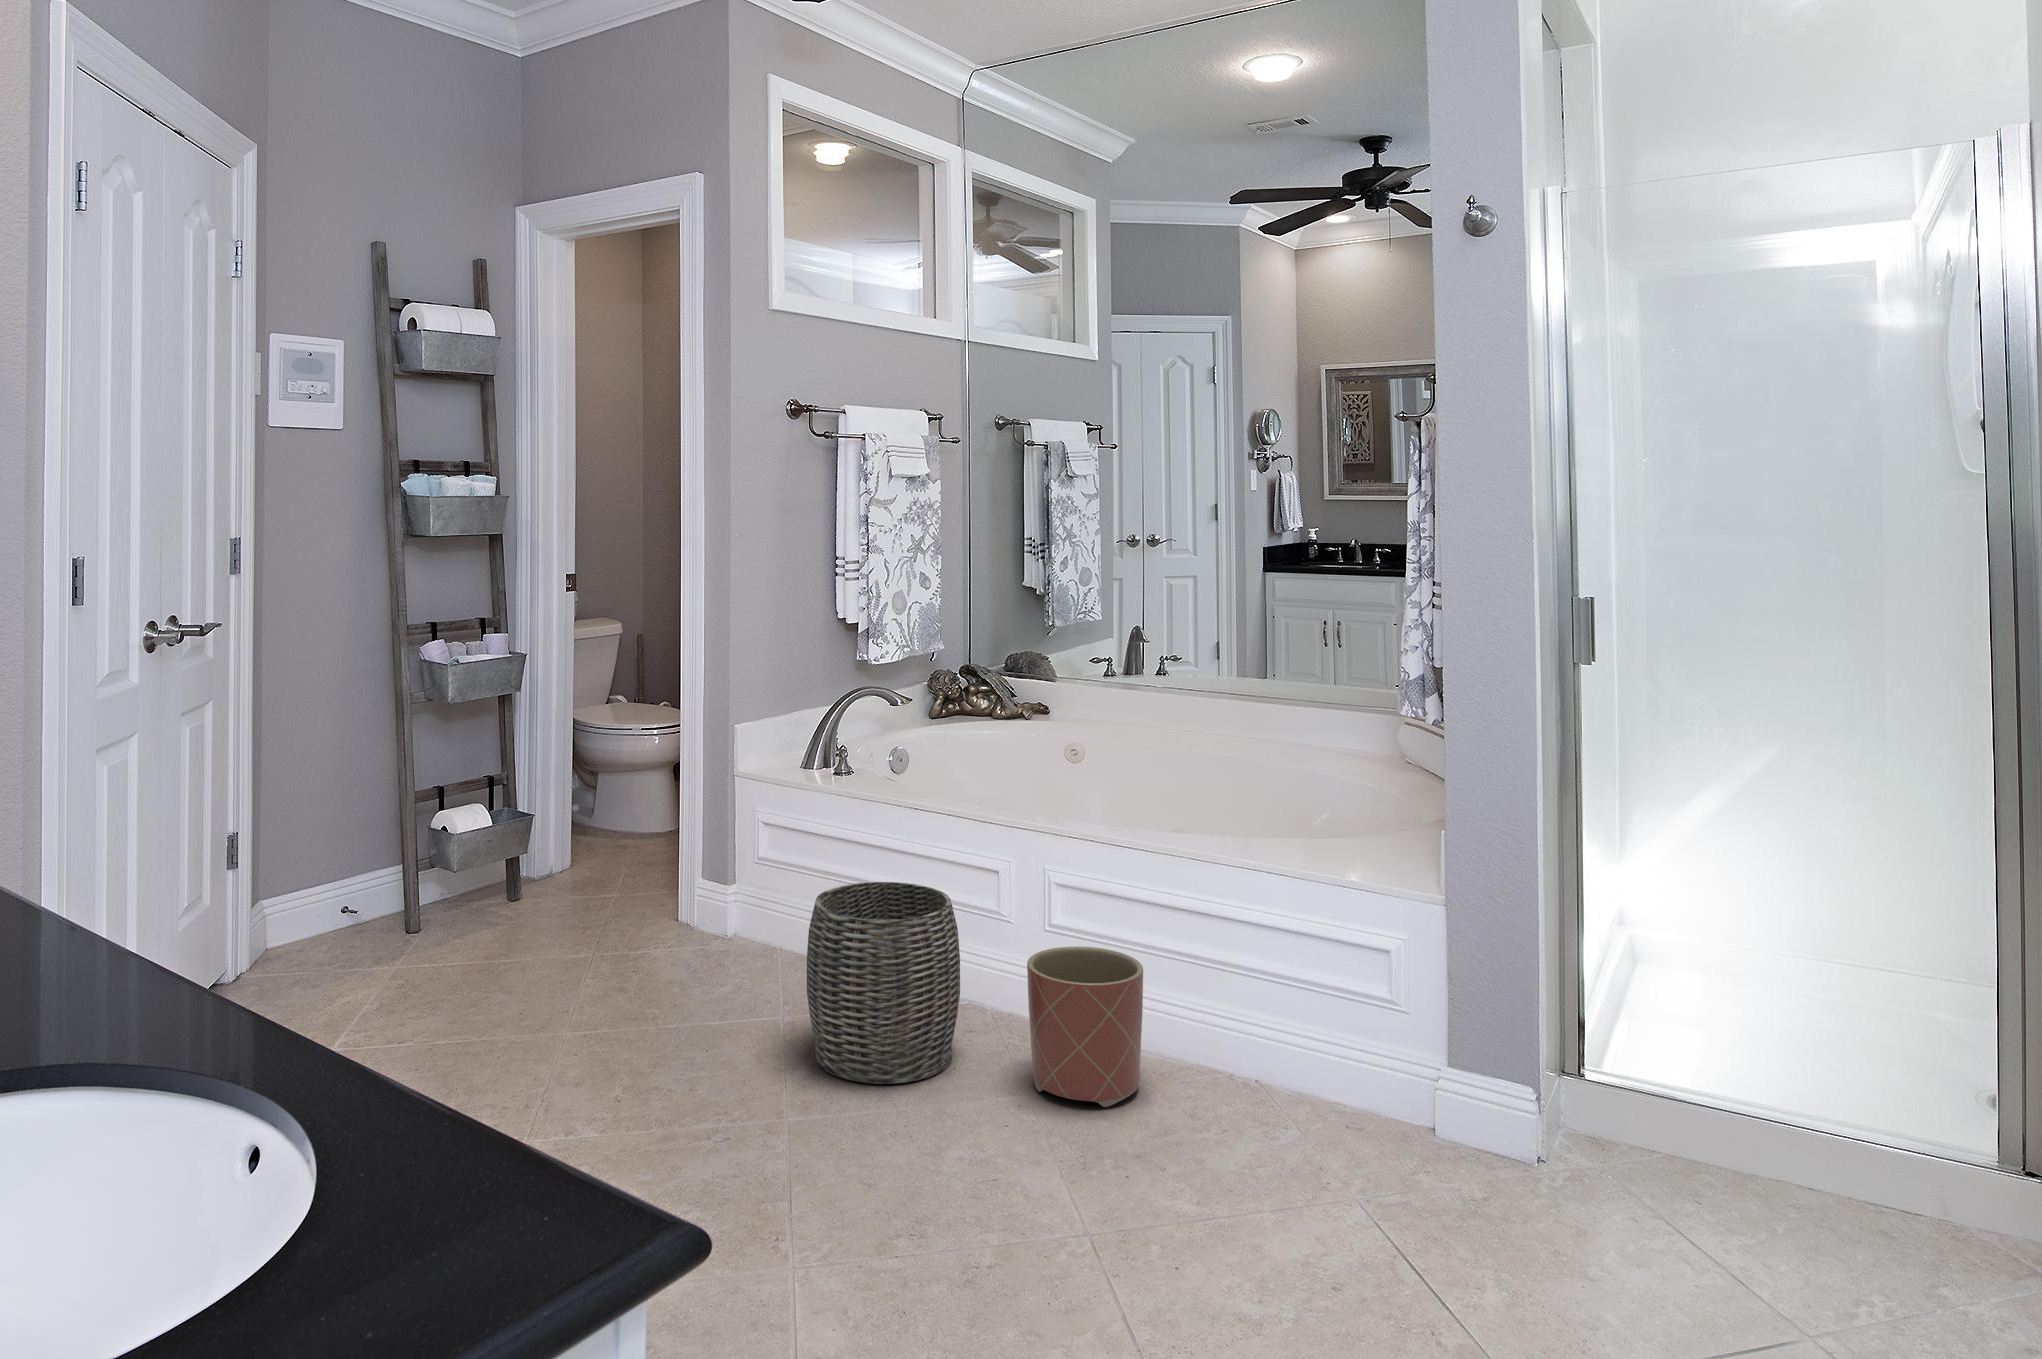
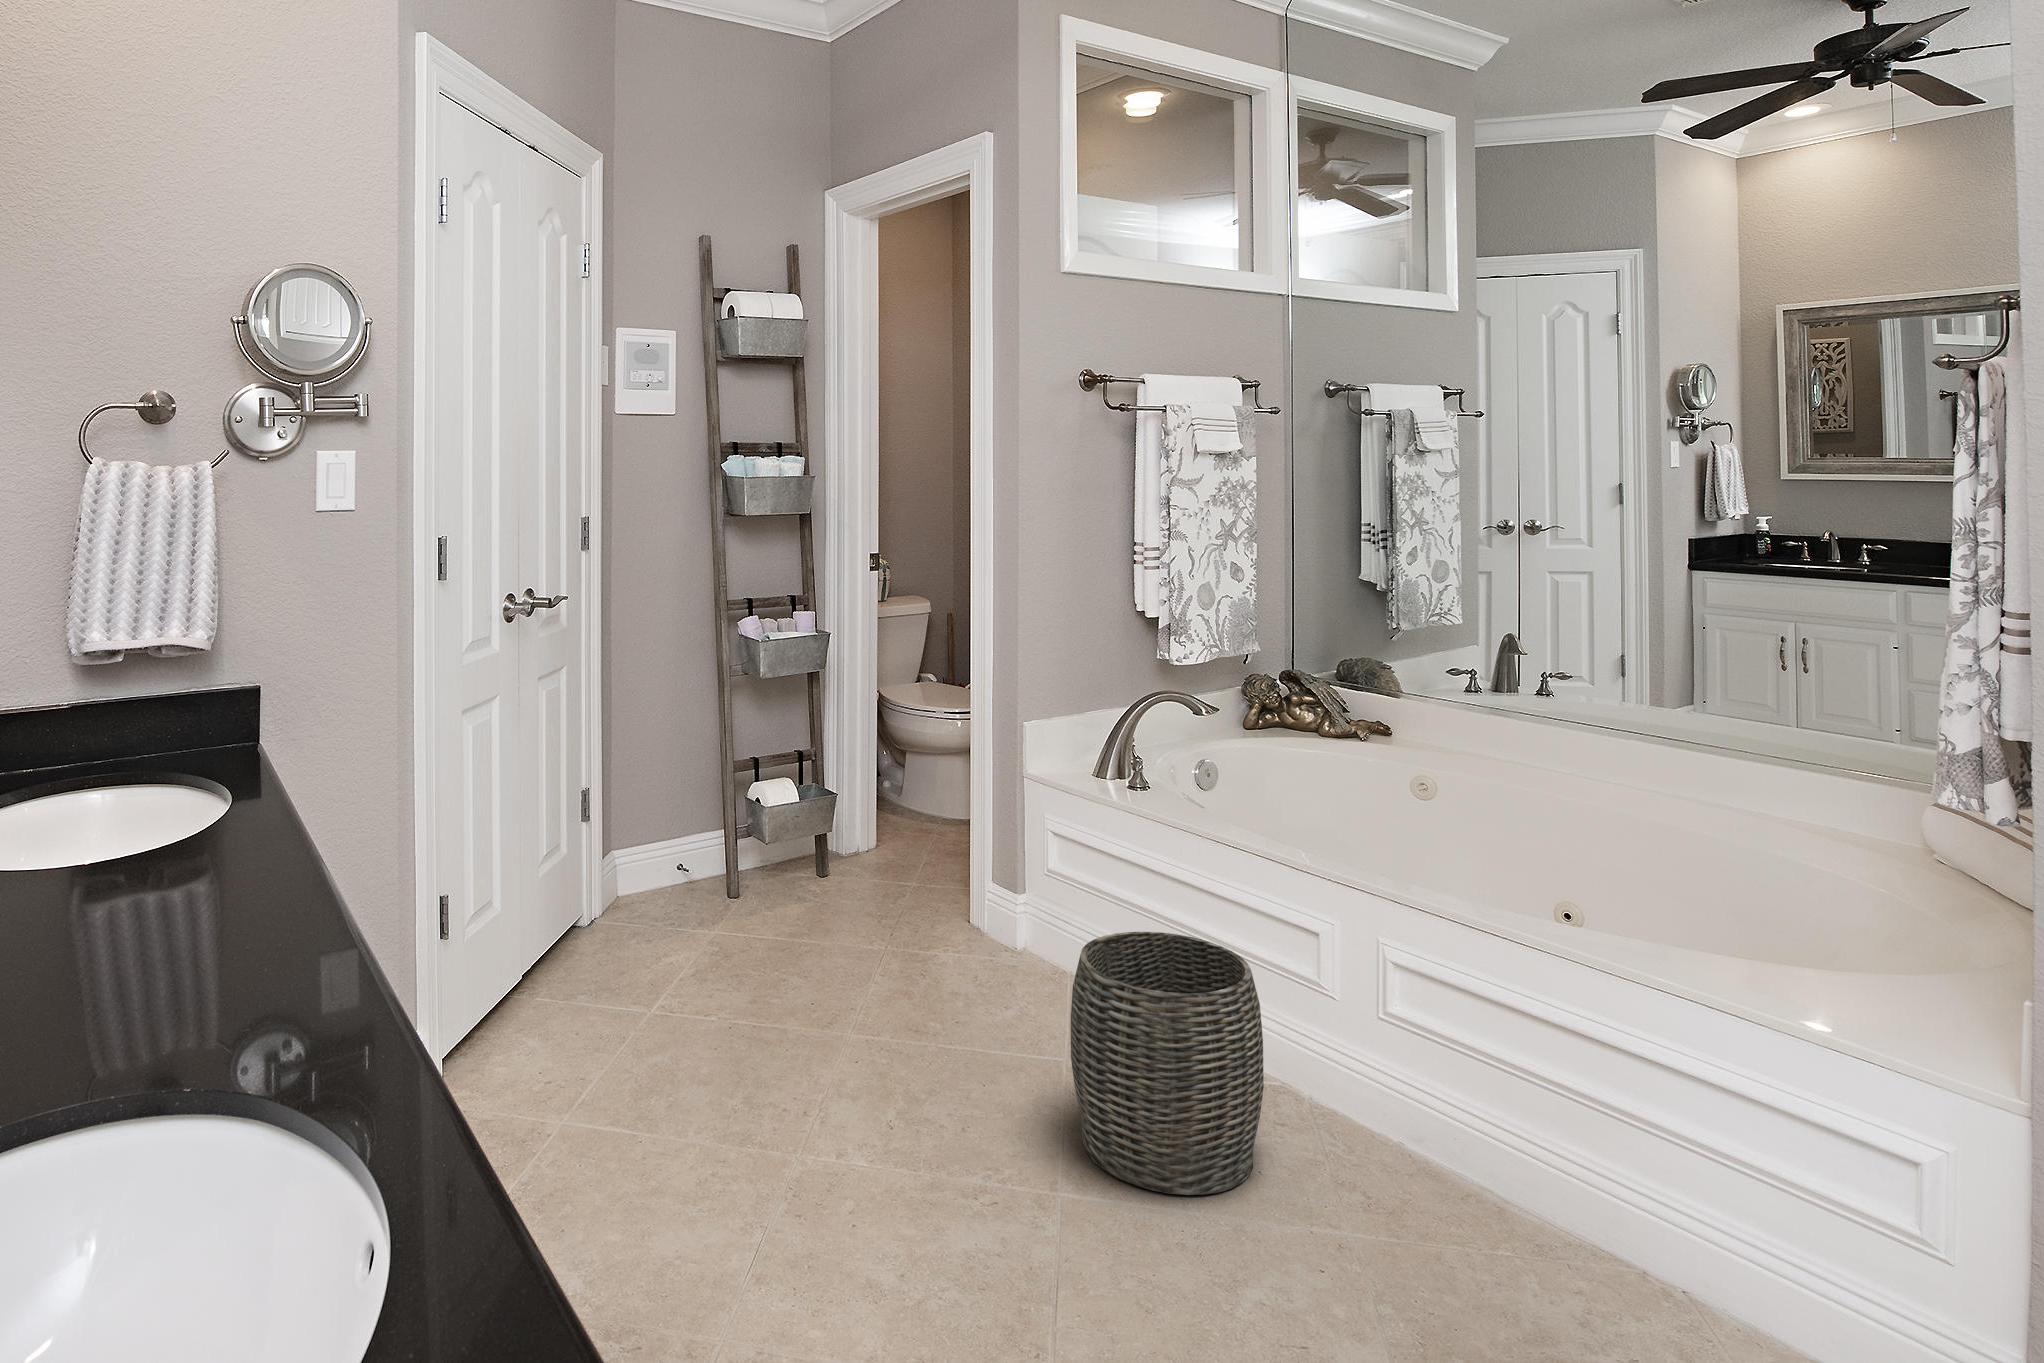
planter: present [1027,947,1143,1107] -> none [1351,1052,1519,1287]

